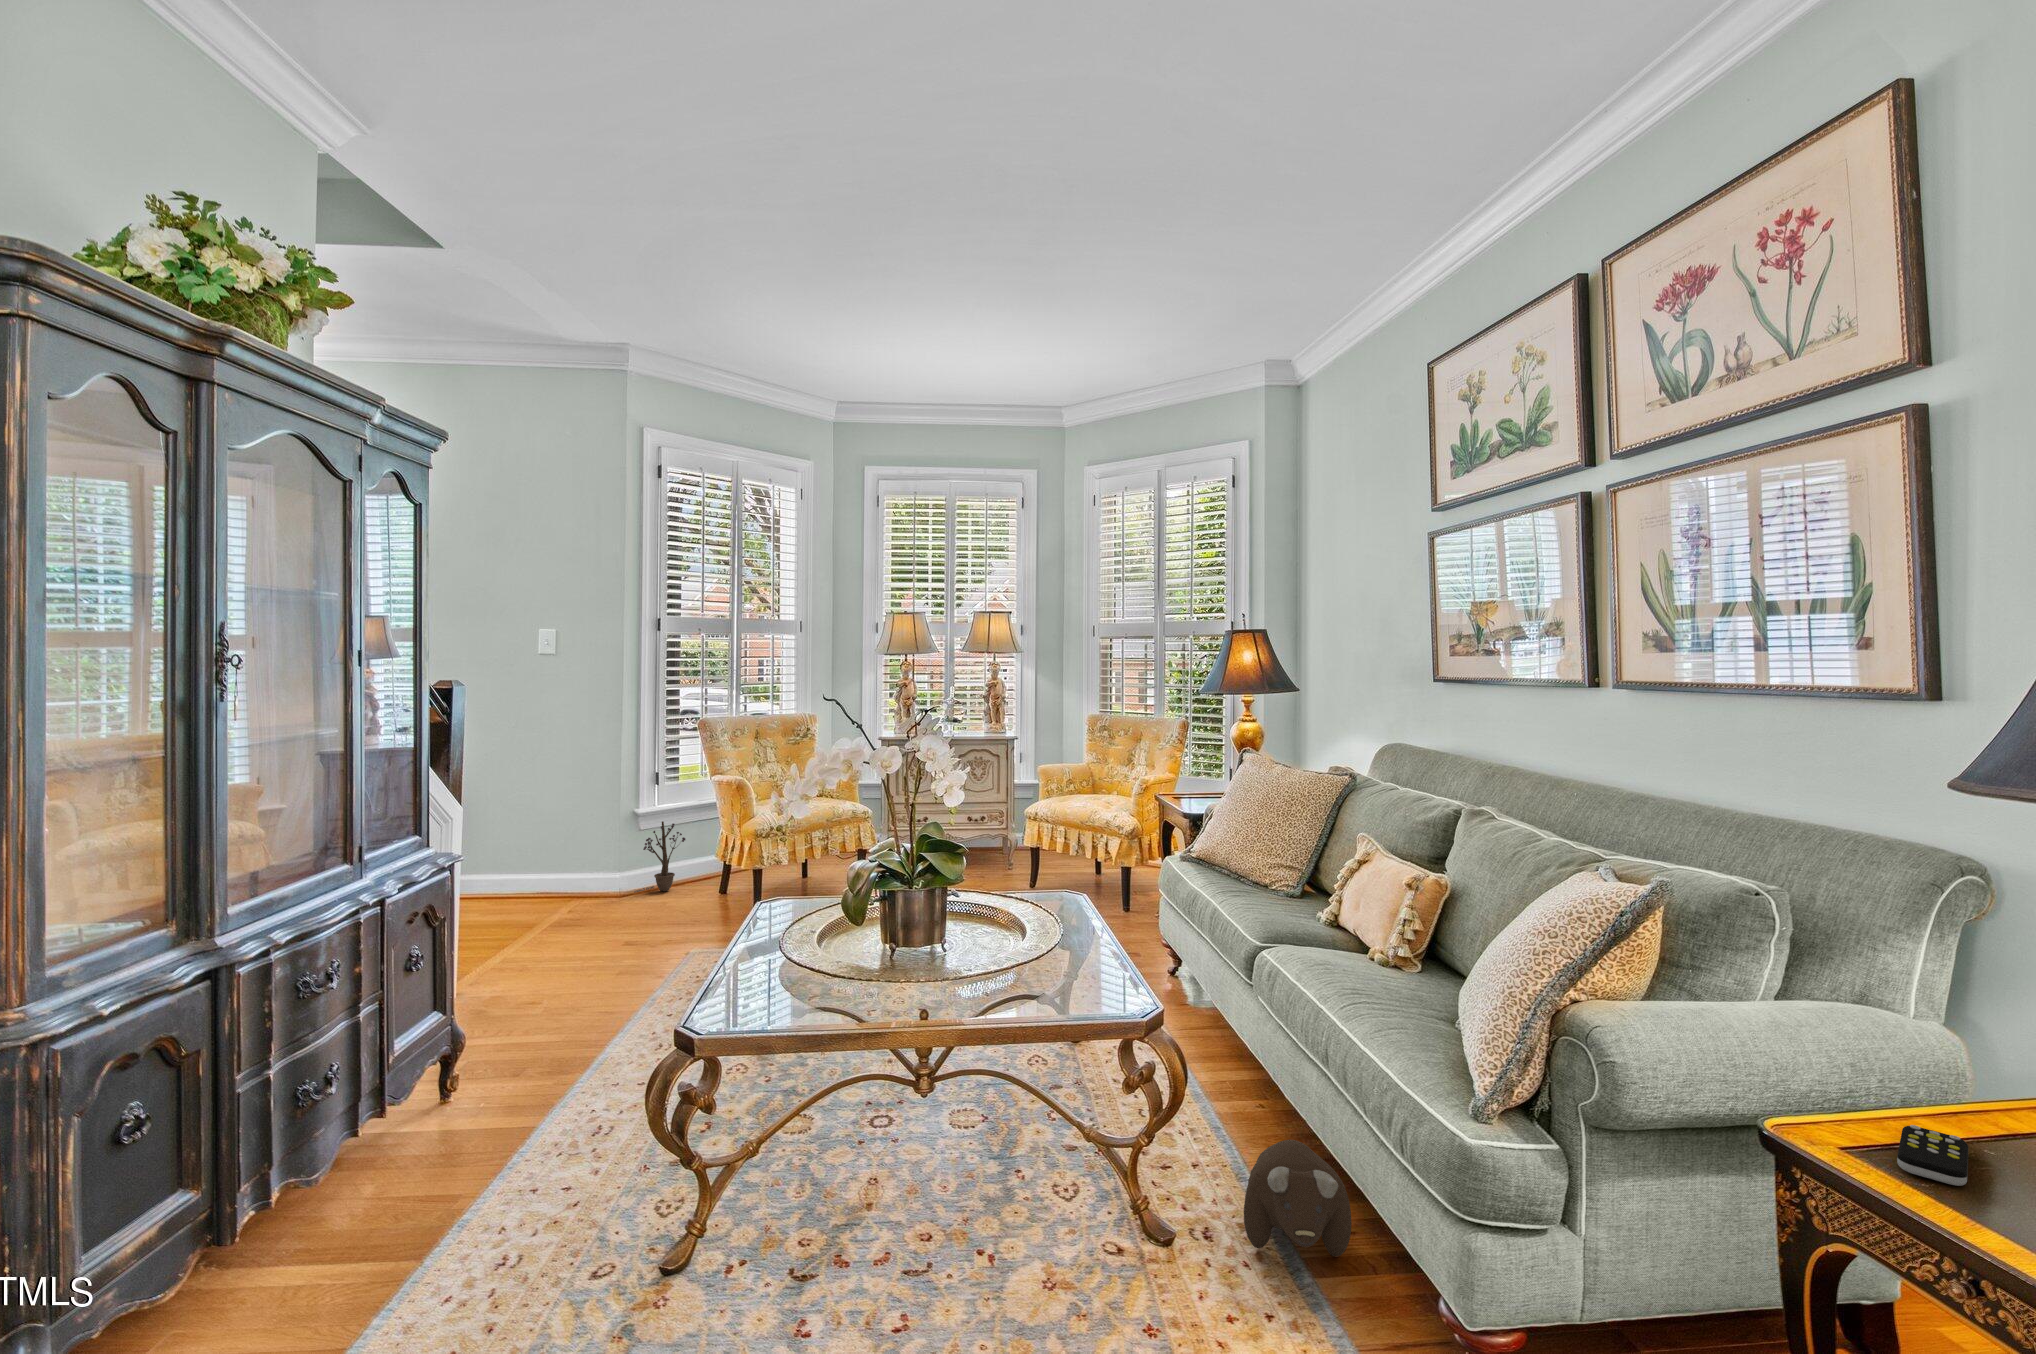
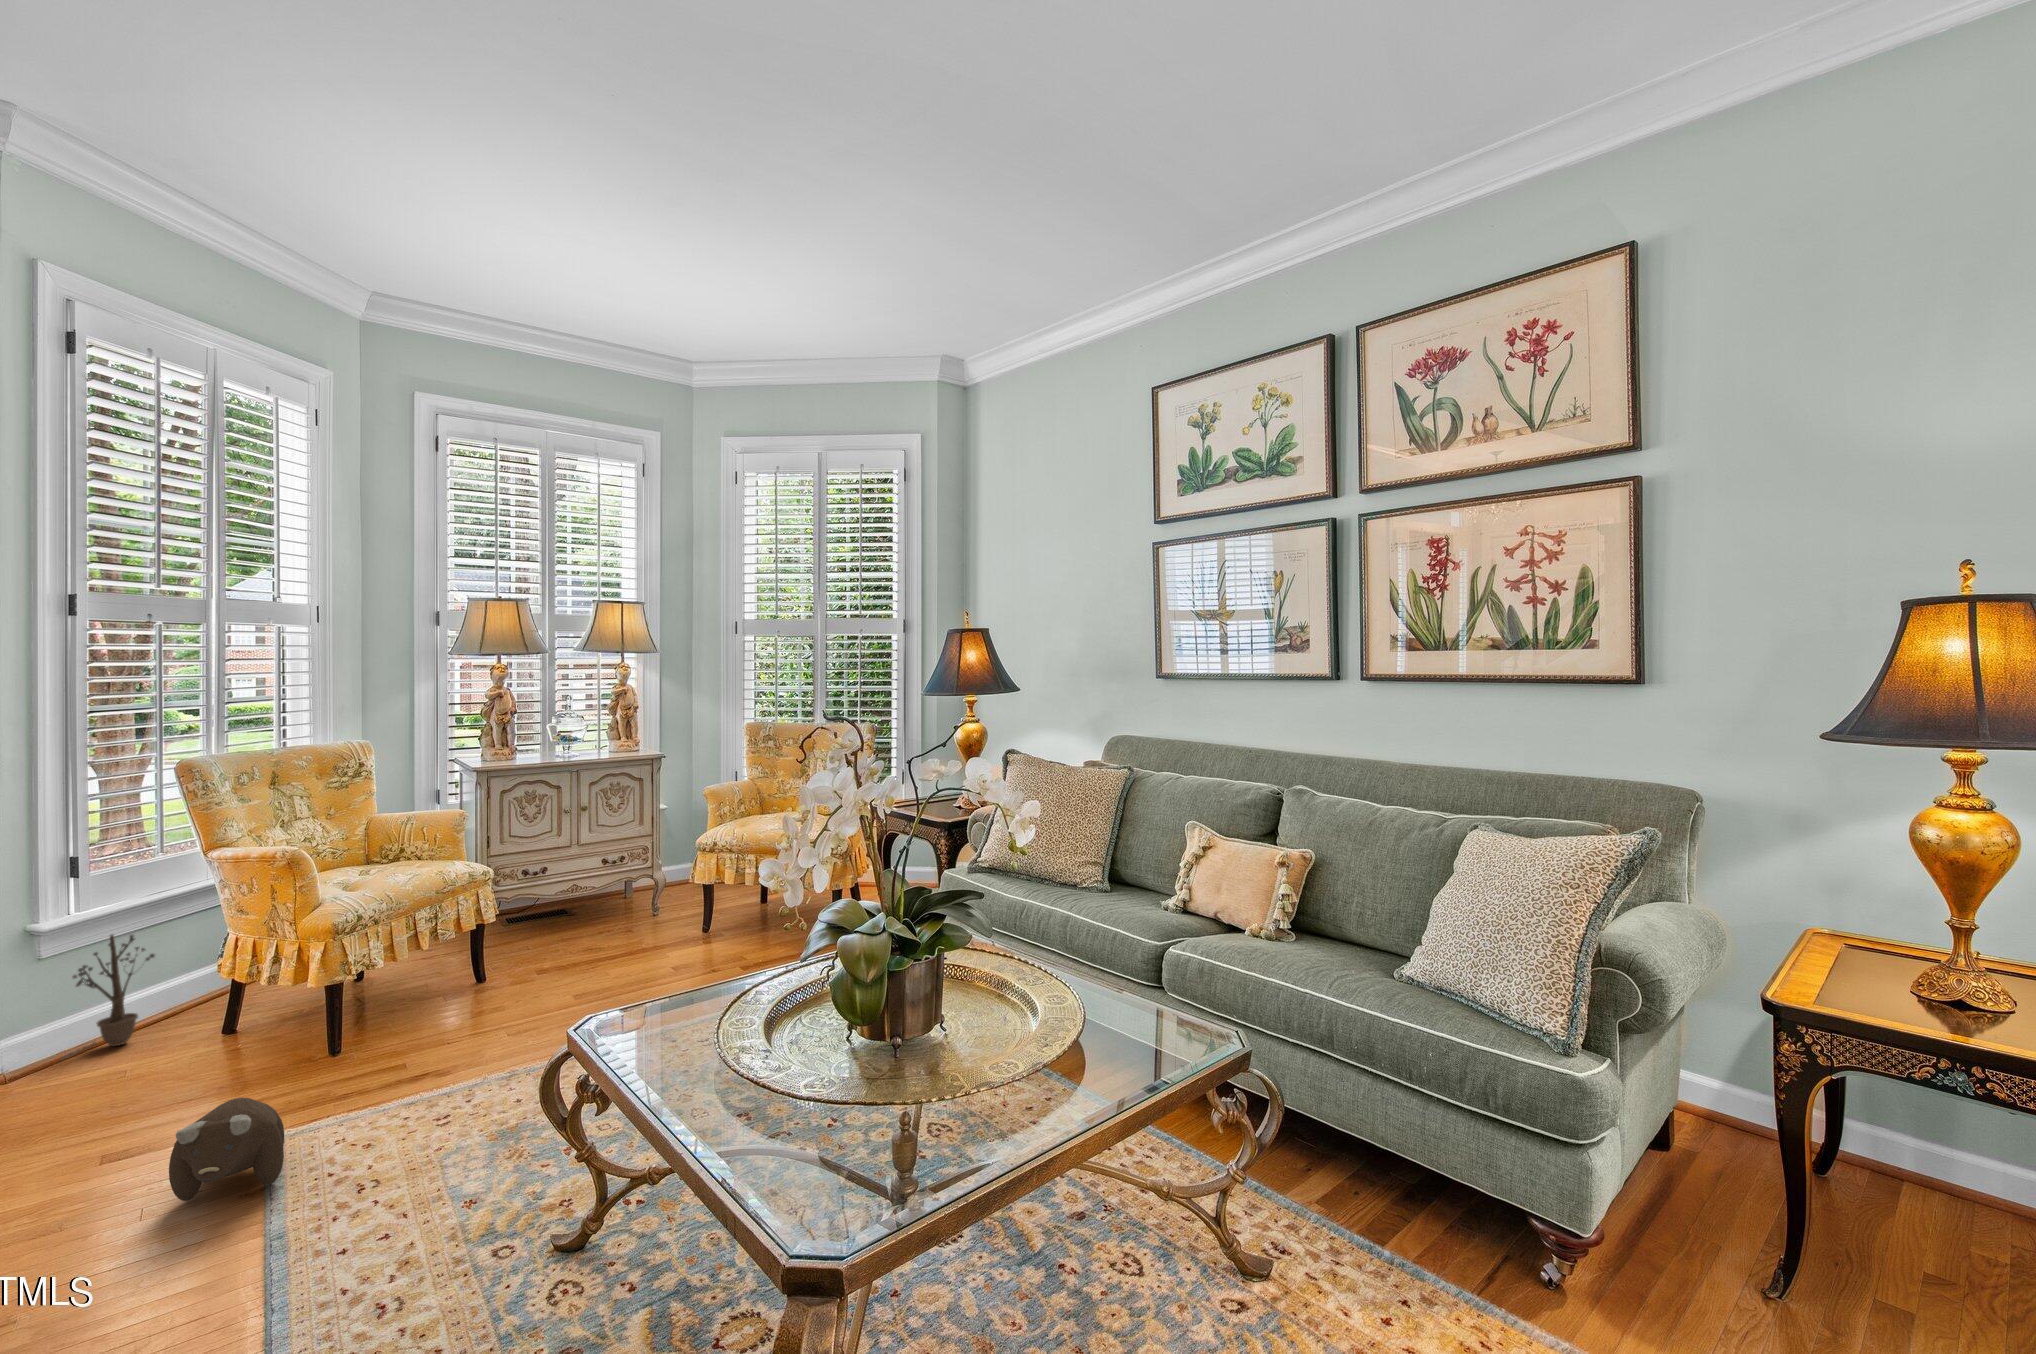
remote control: present [1897,1125,1968,1186] -> none [1835,977,1914,1011]
plush toy: present [1244,1140,1352,1257] -> present [169,1098,284,1201]

